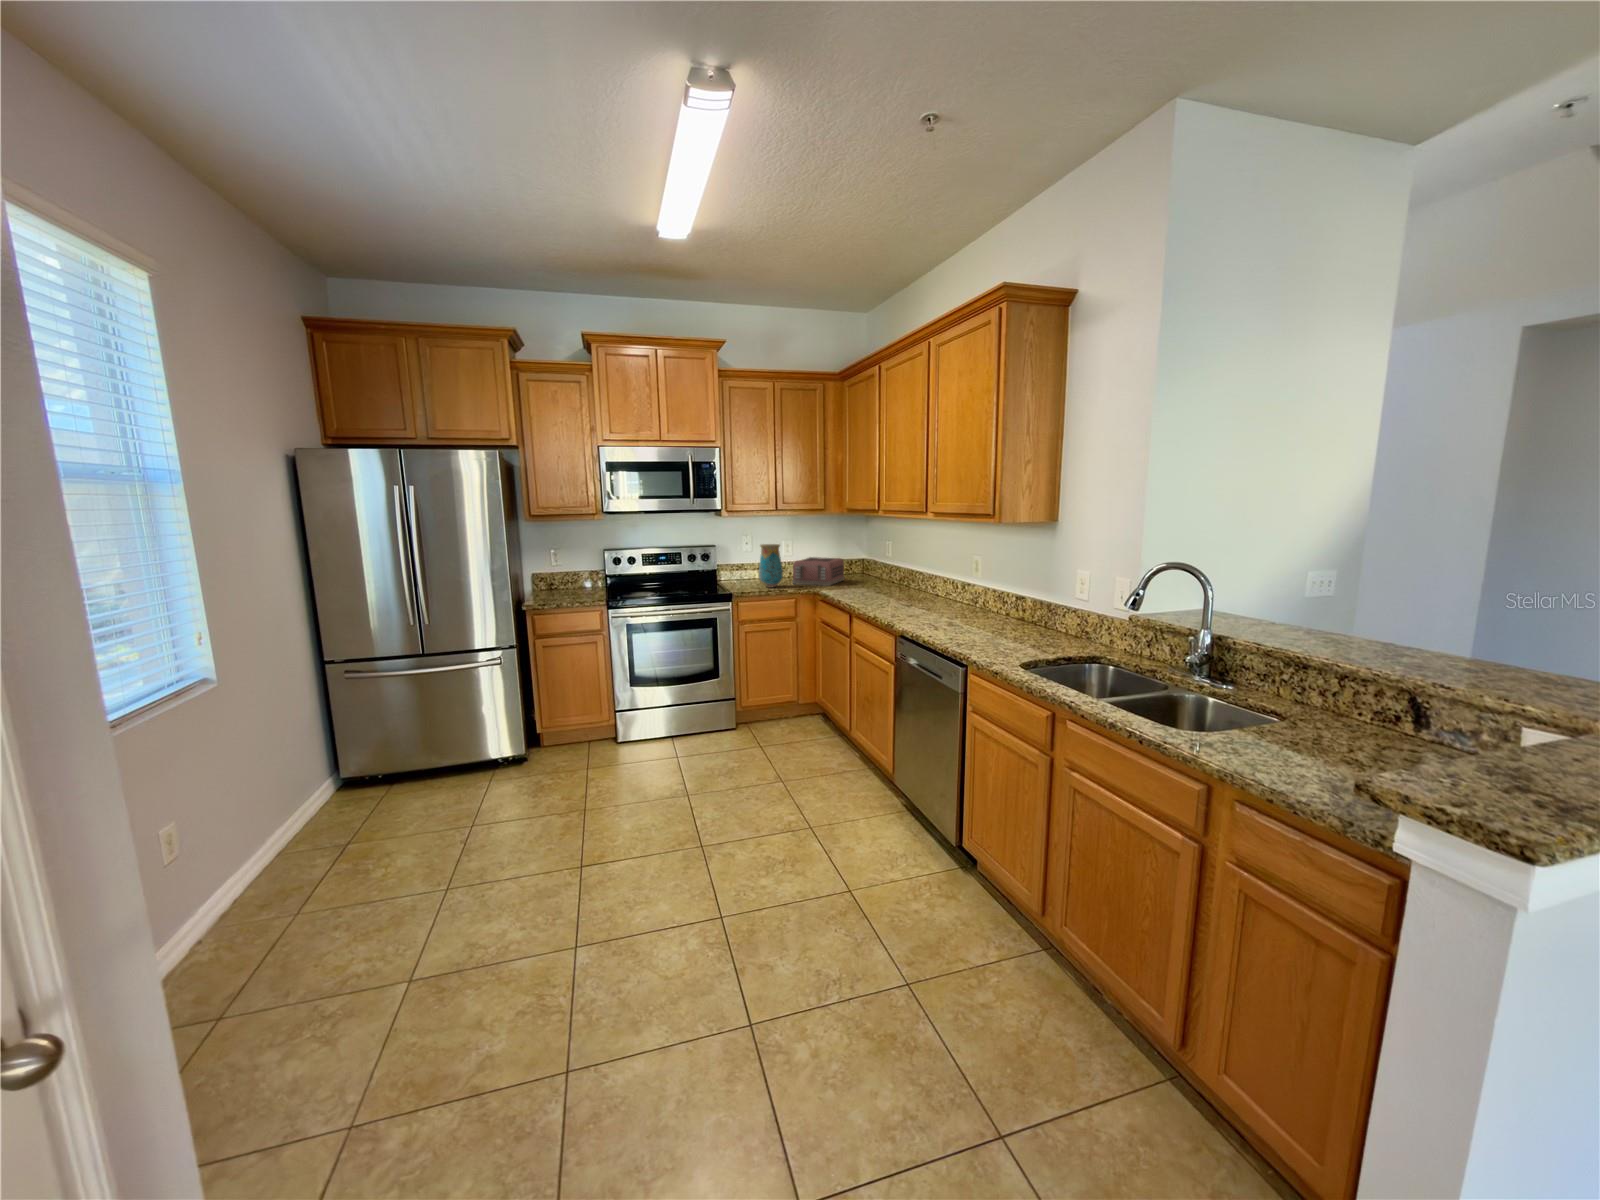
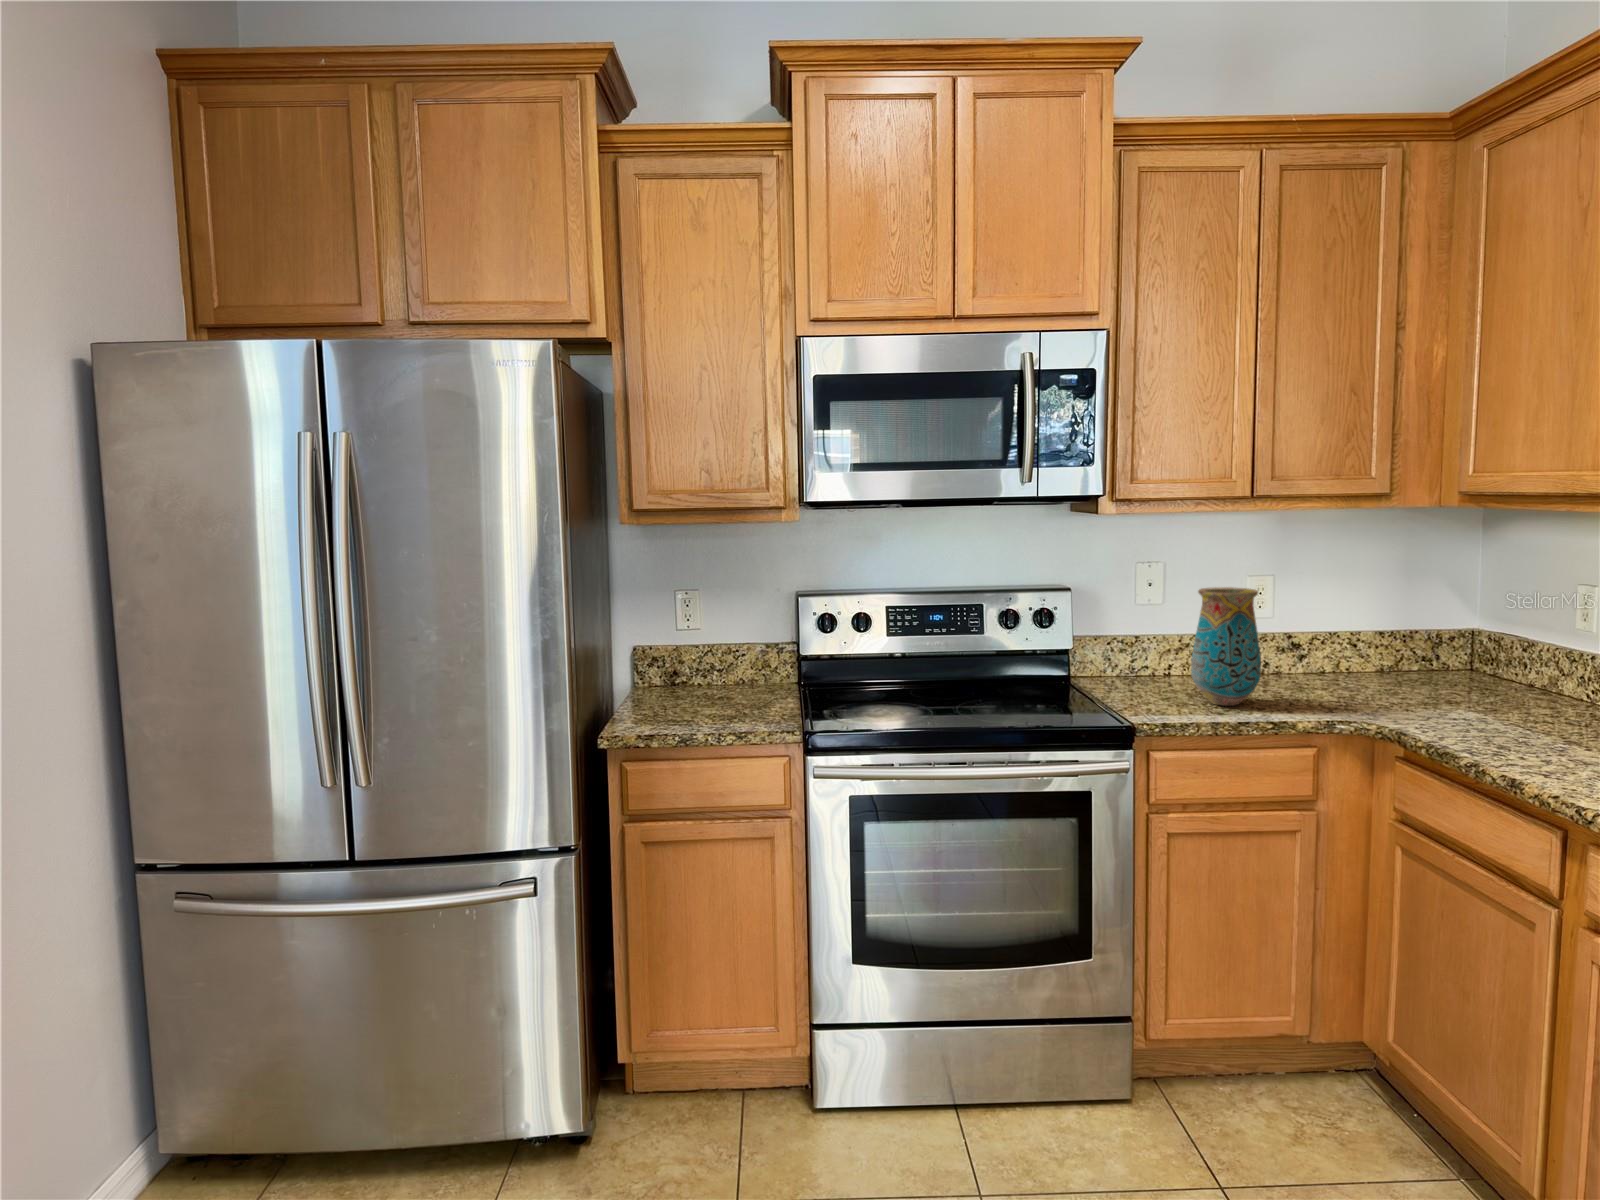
toaster: present [792,557,845,586] -> none [1278,622,1425,709]

